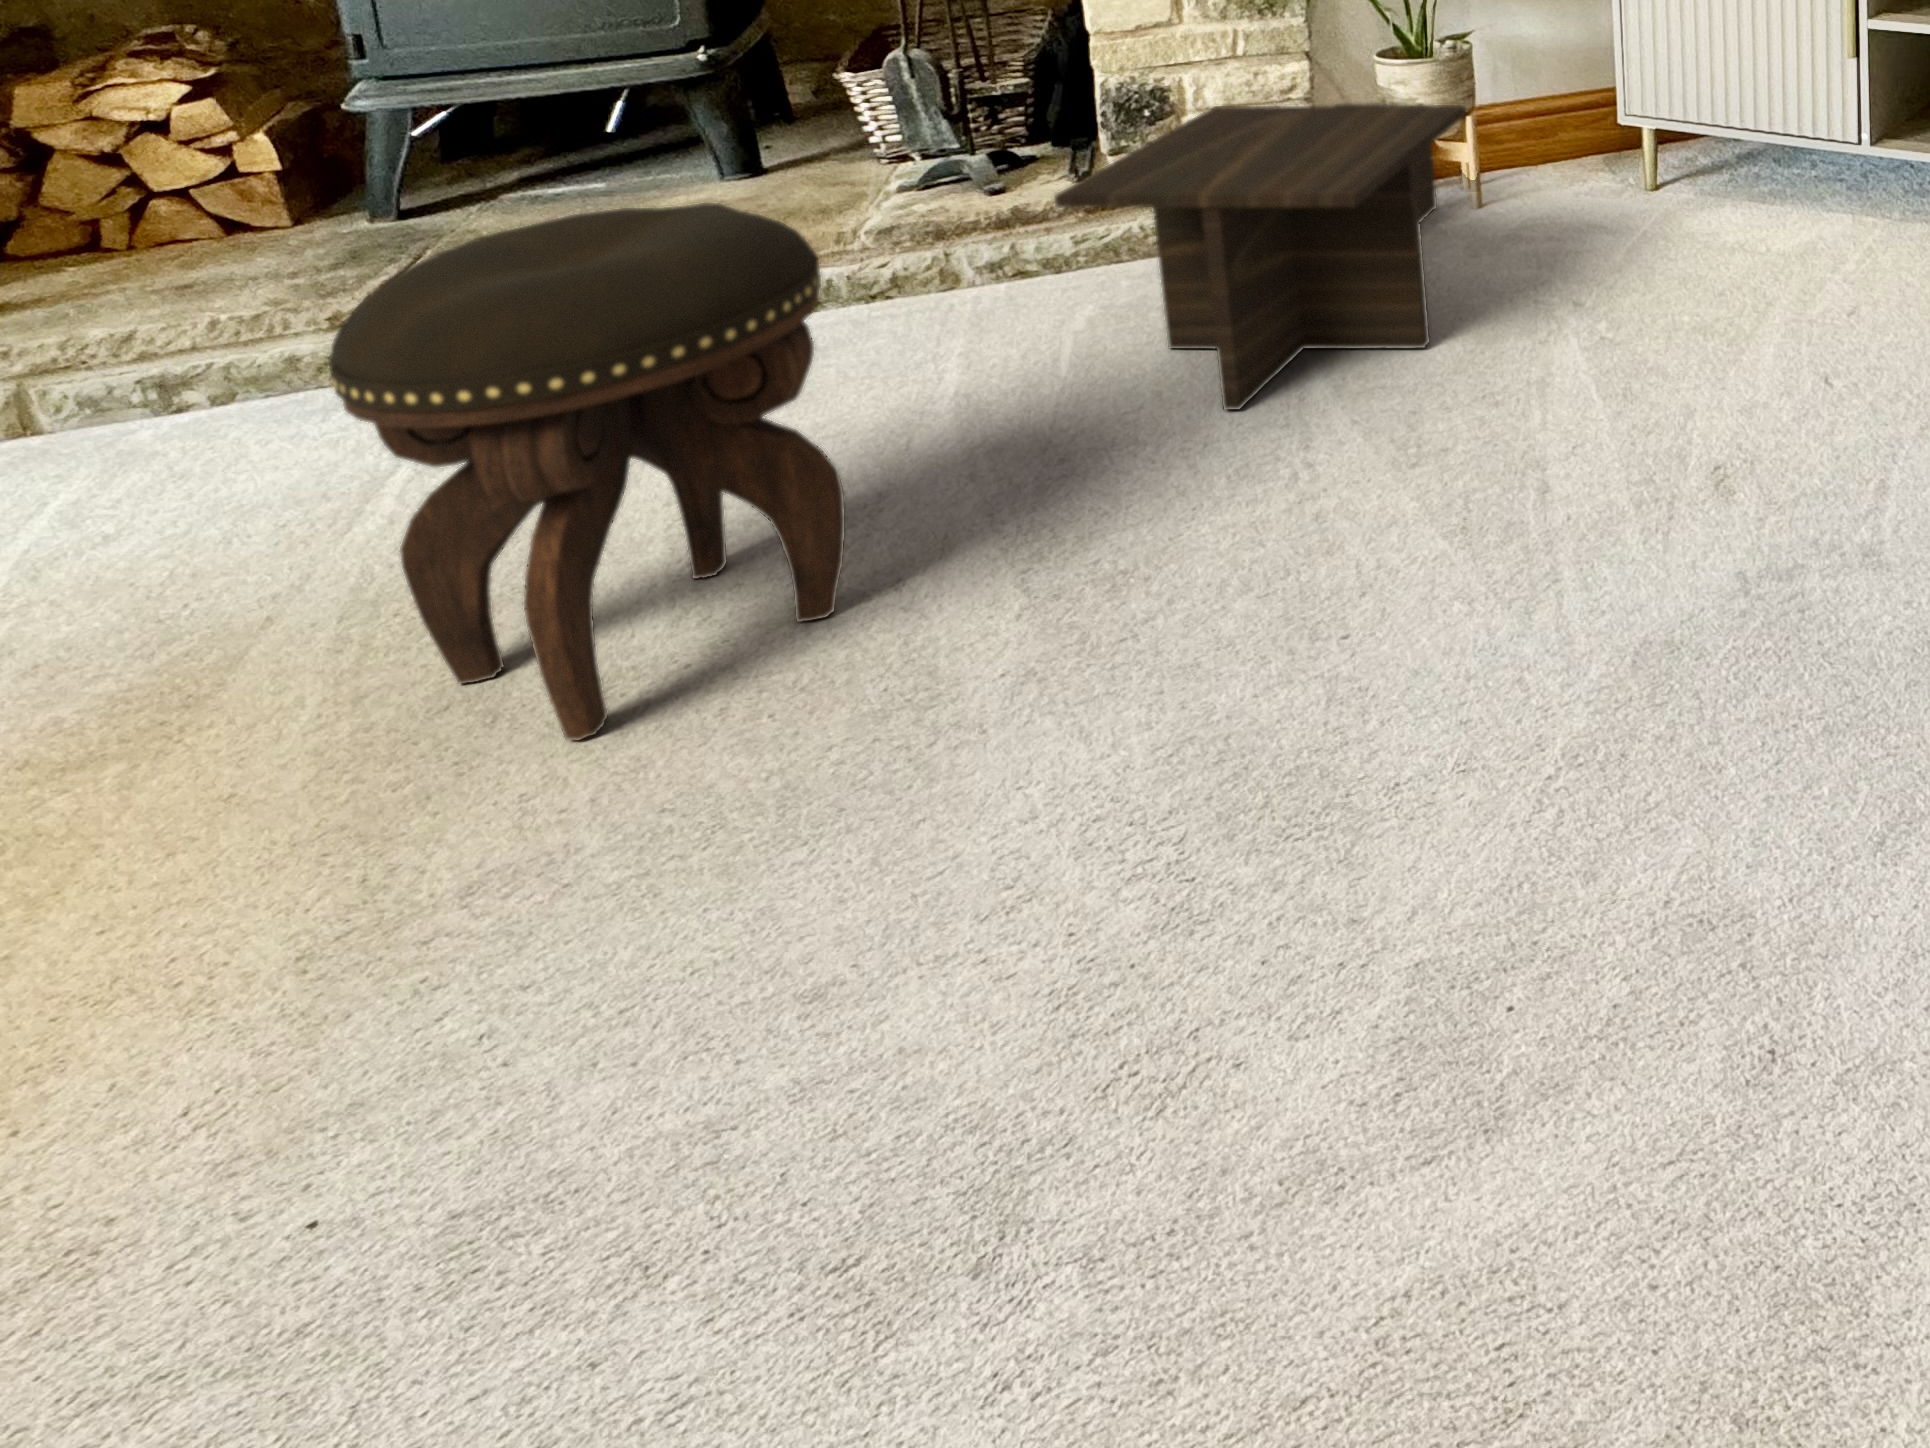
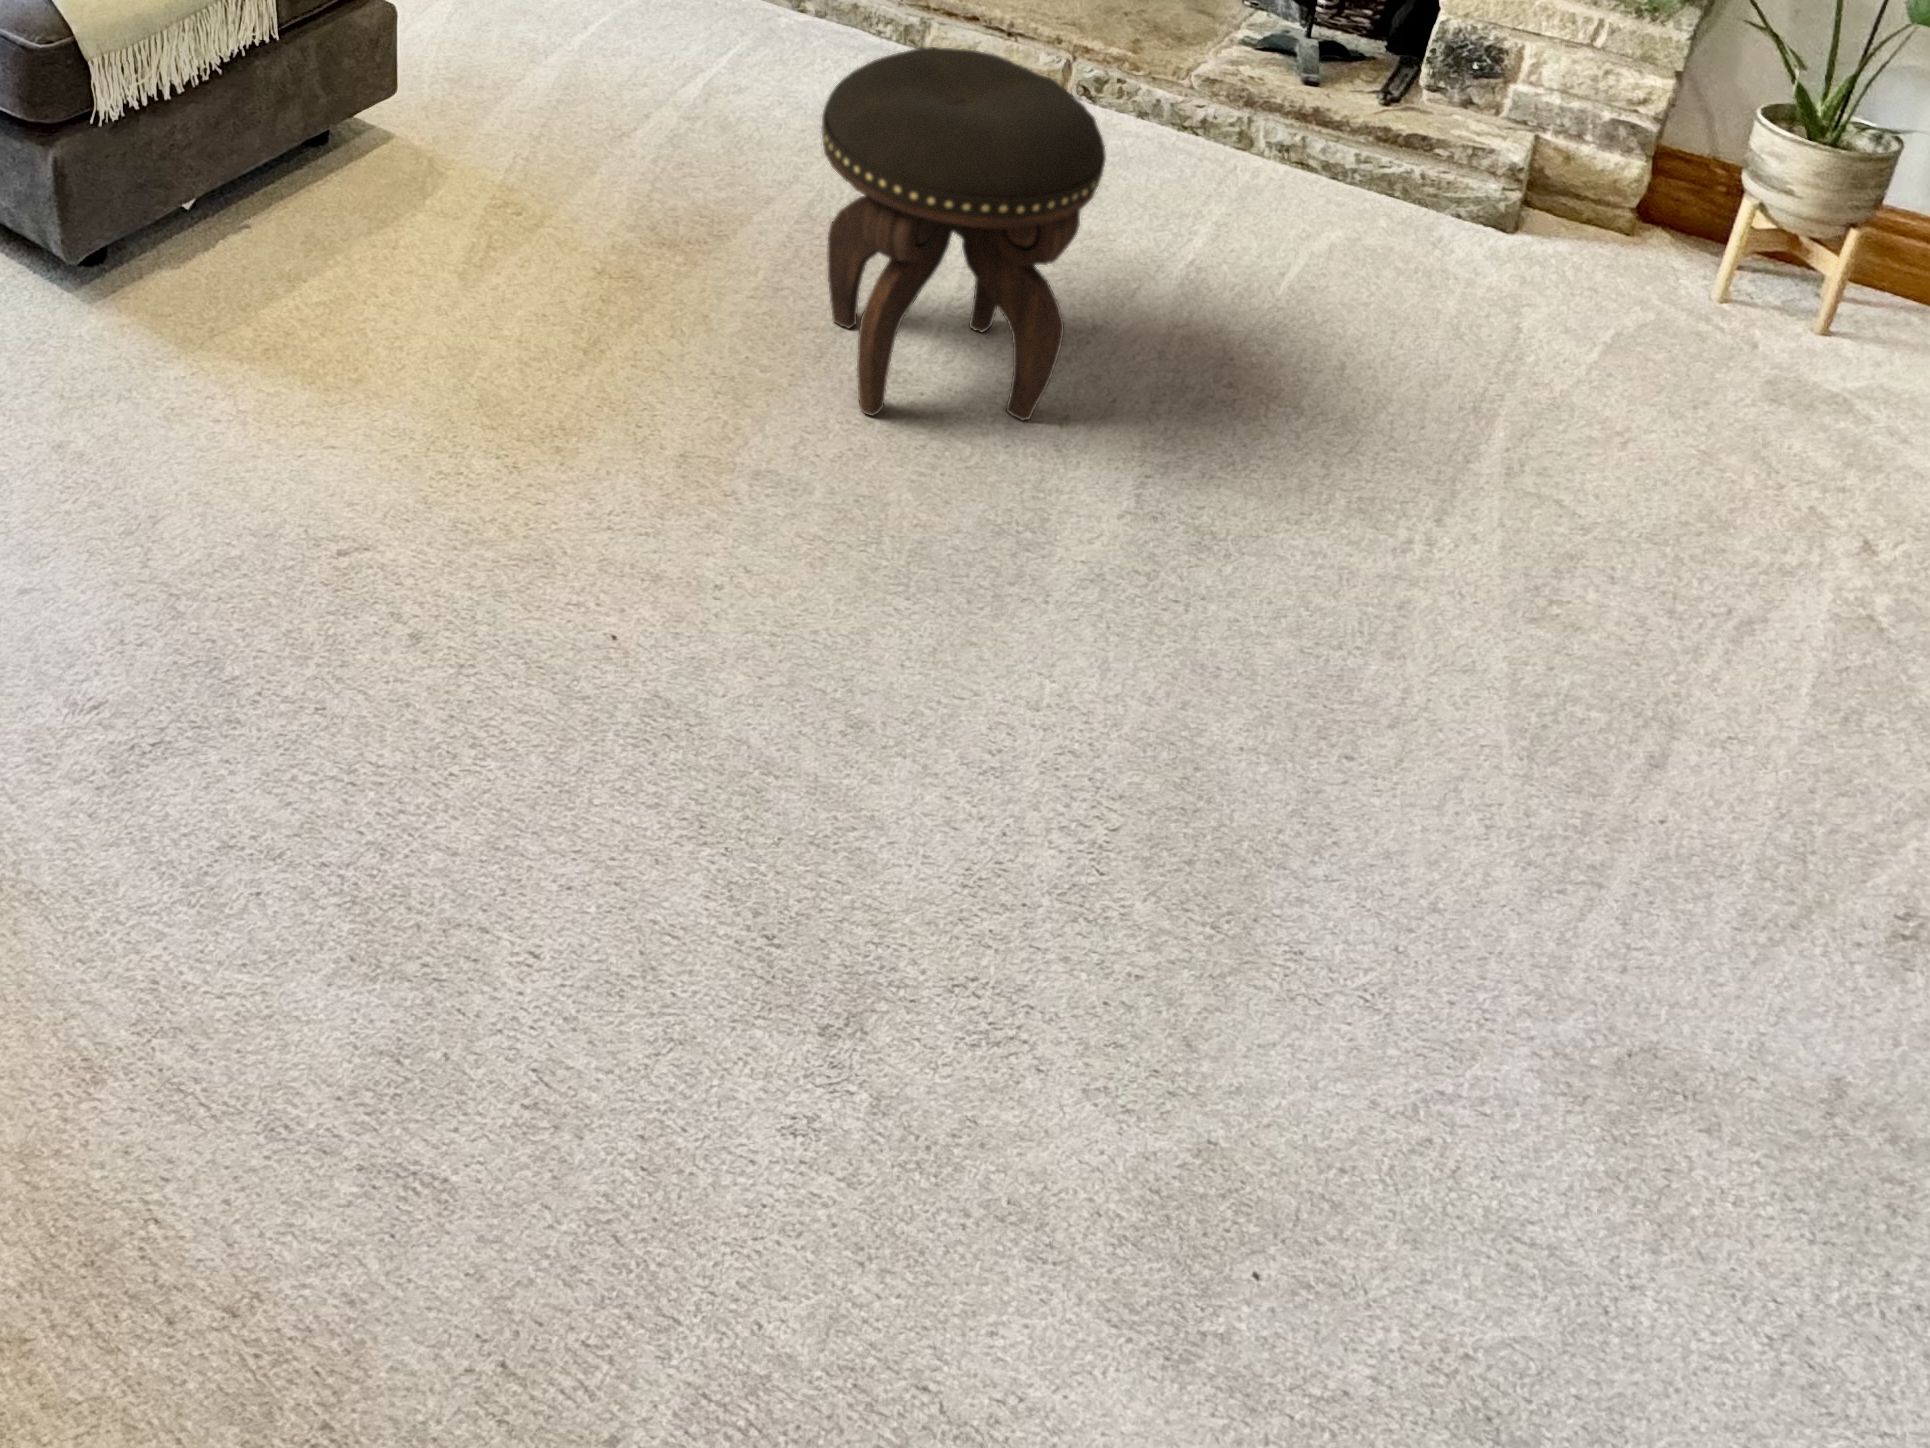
coffee table: present [1054,103,1467,410] -> none [1317,113,1823,486]

